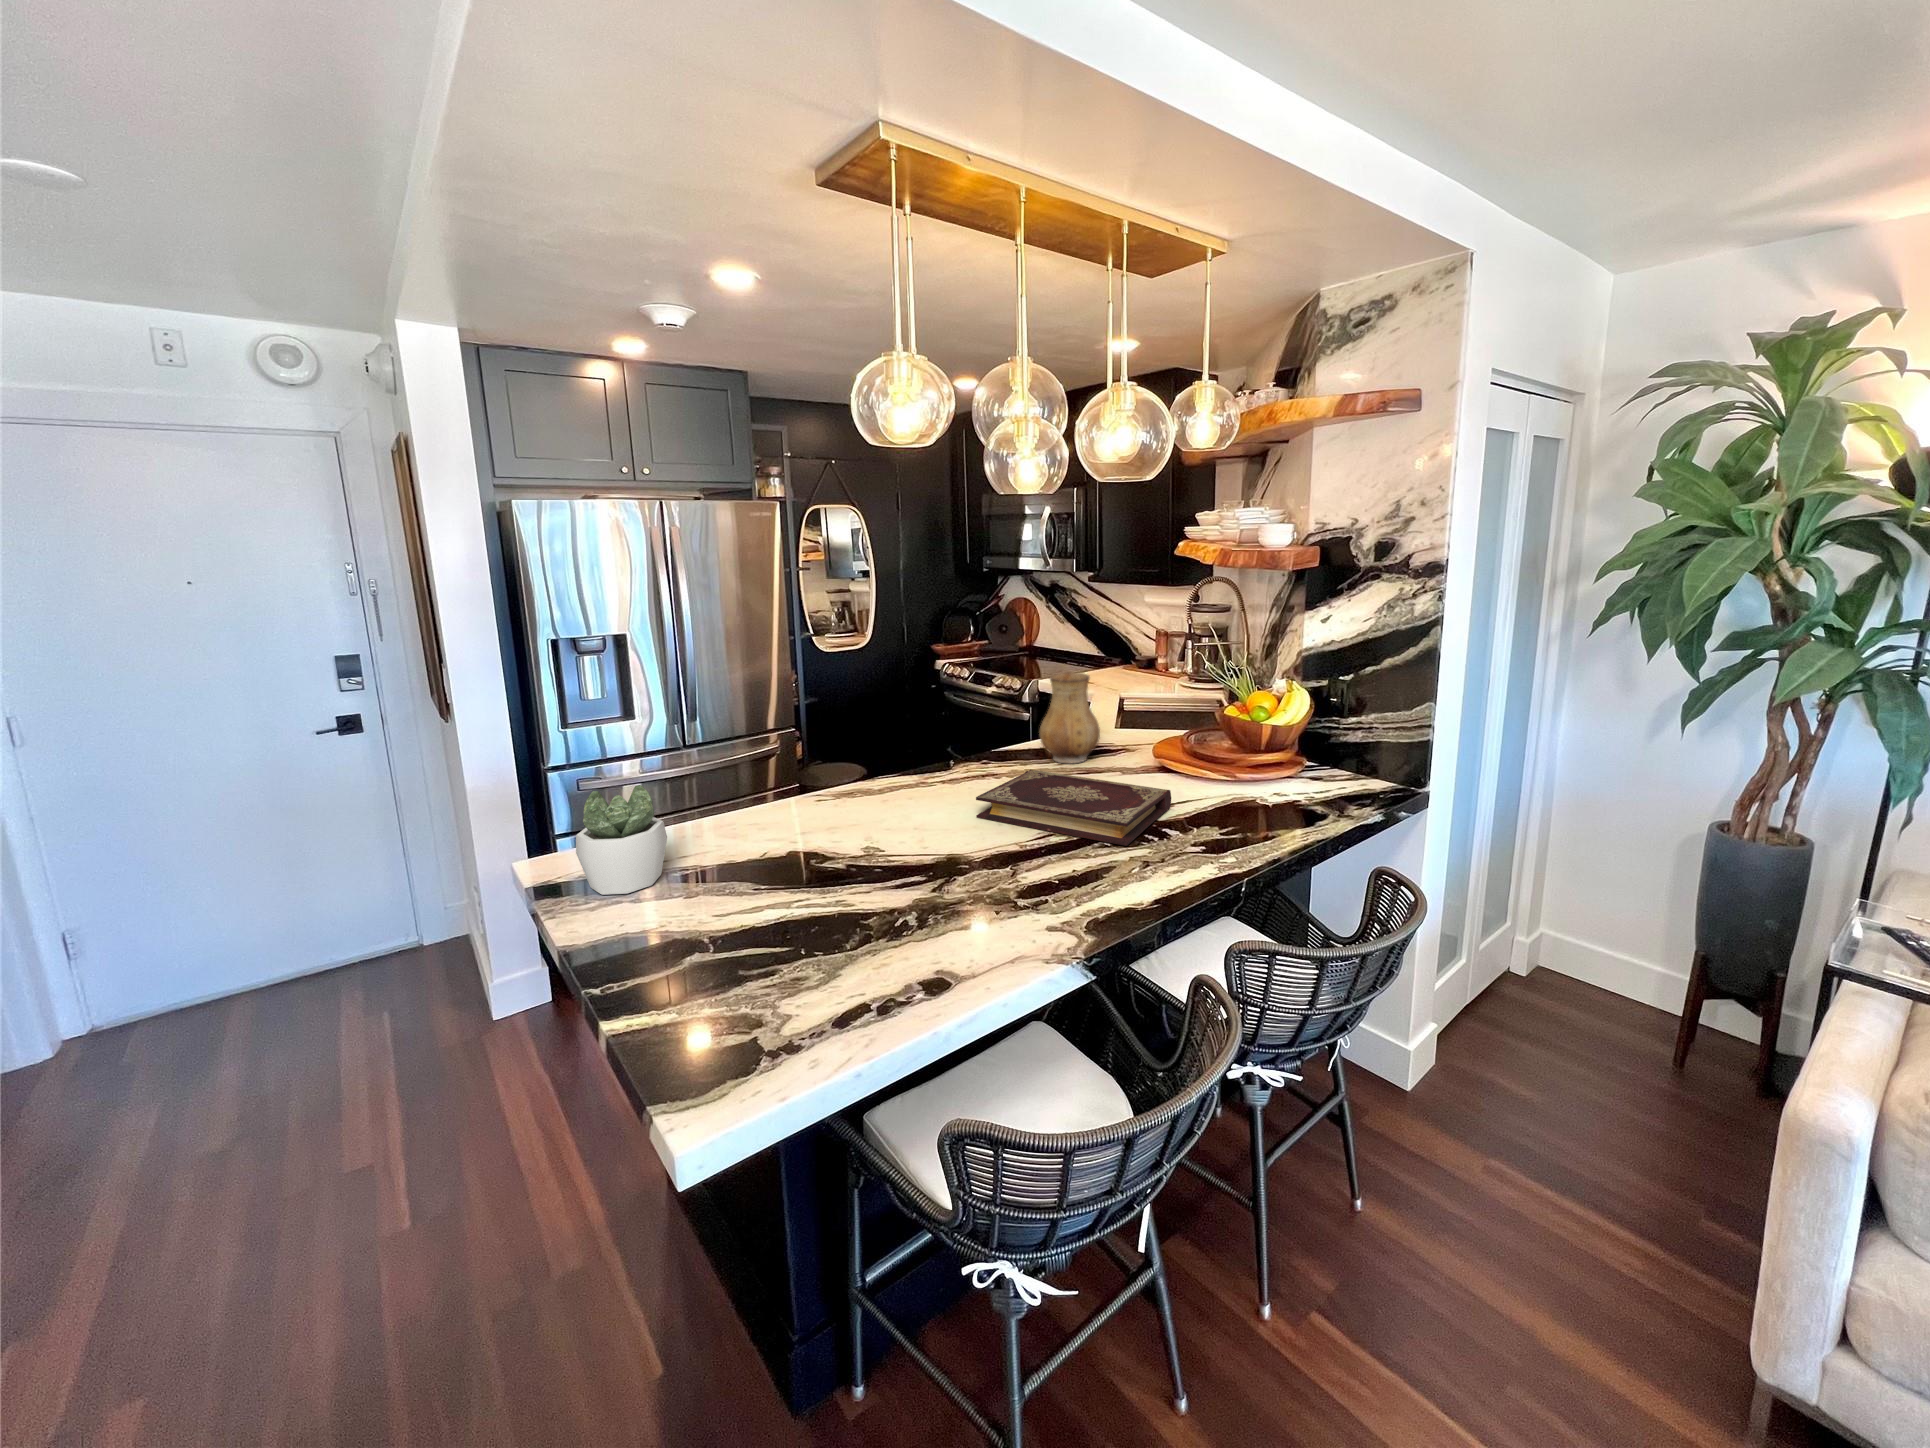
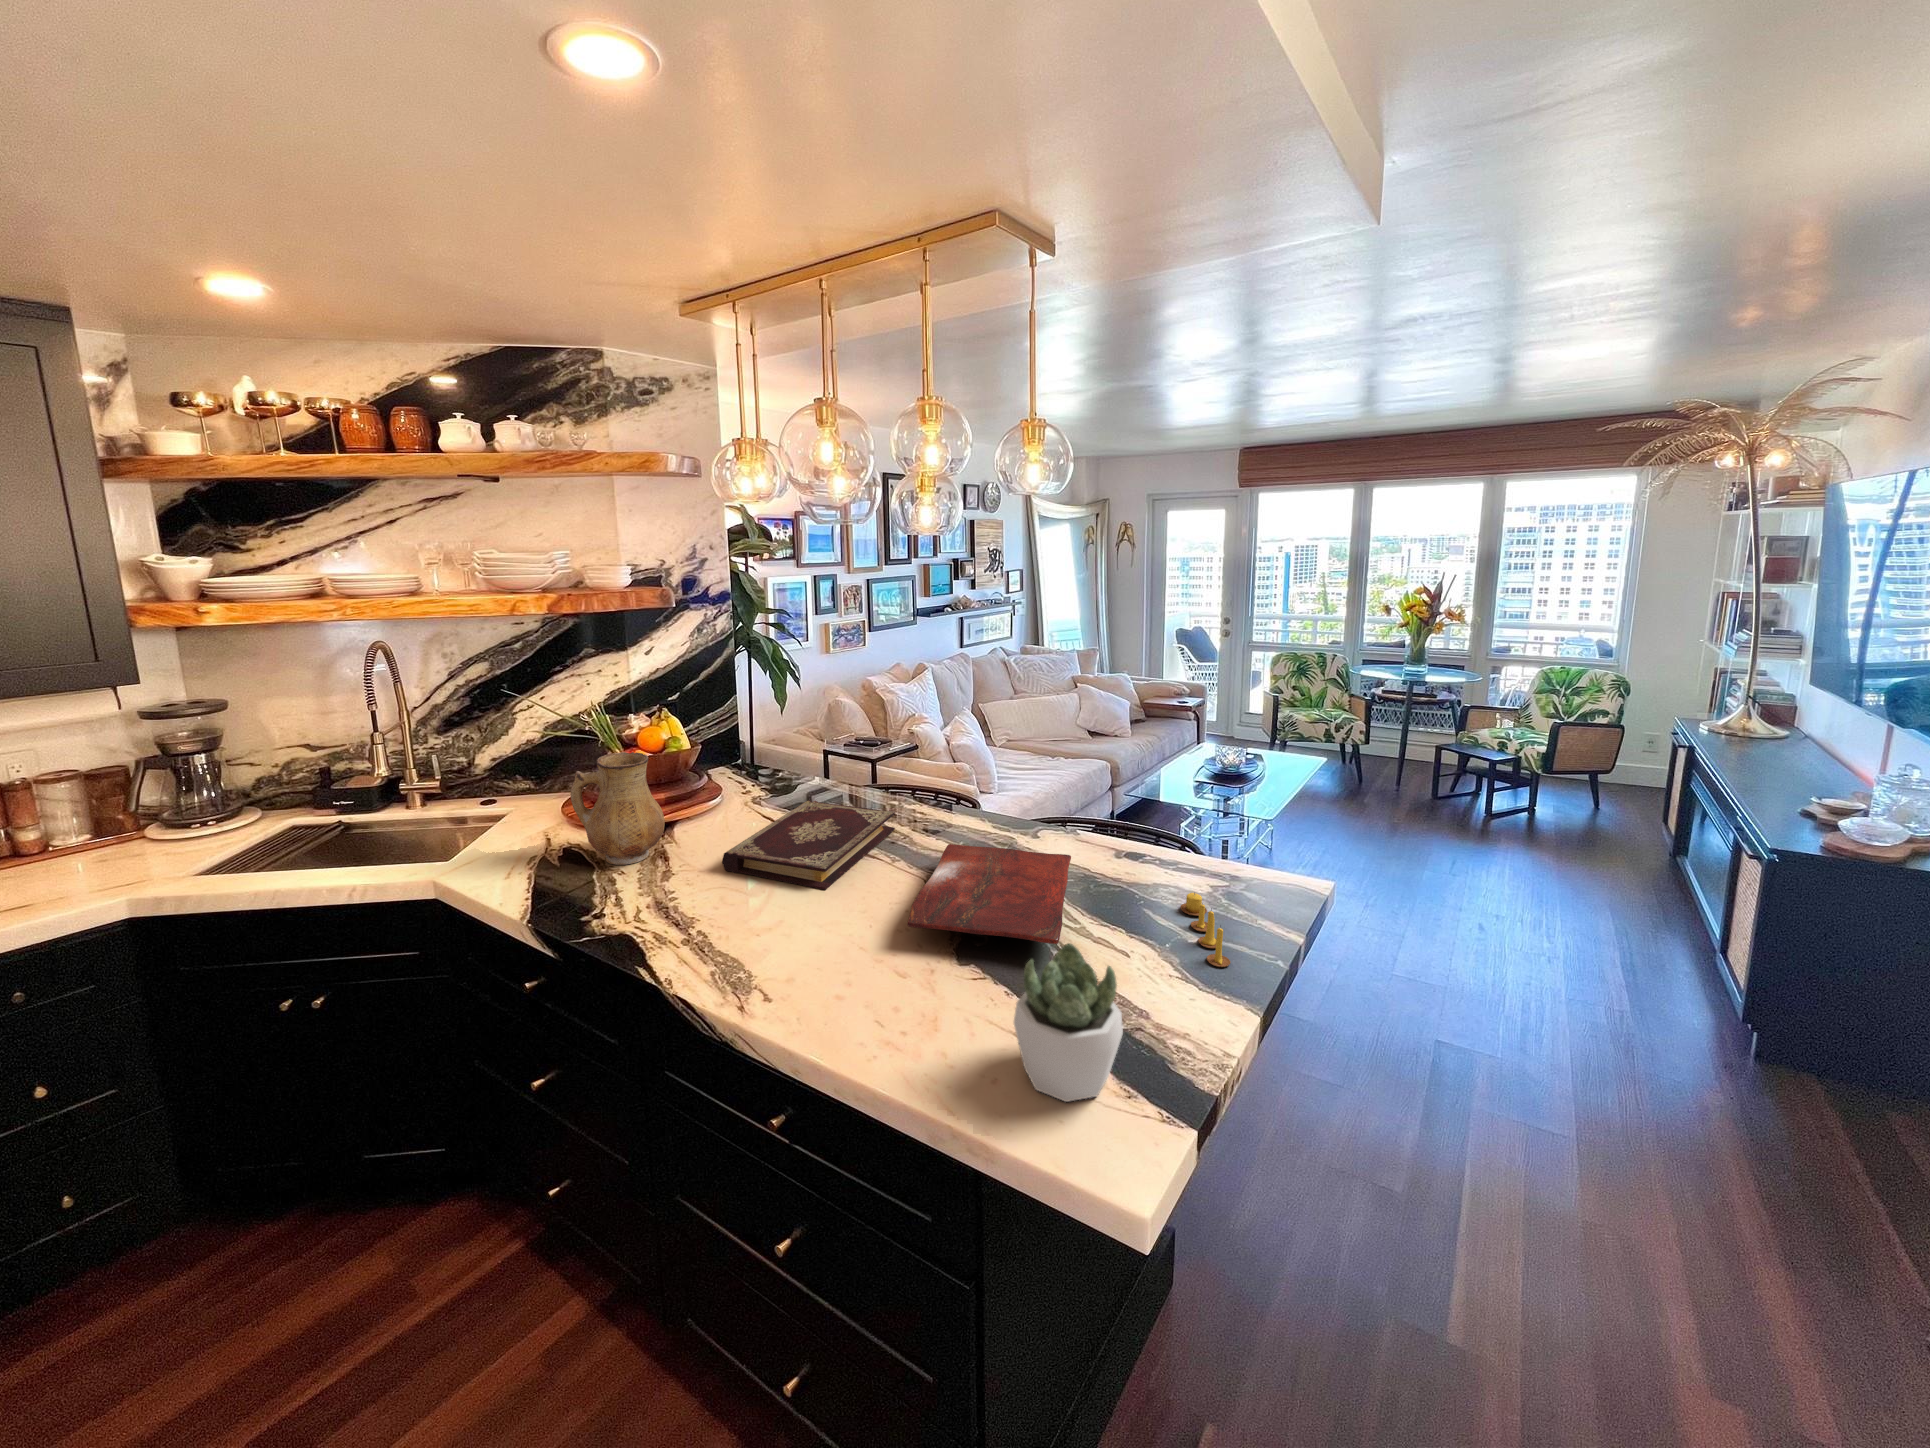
cutting board: none [757,820,1012,908] -> present [908,844,1071,944]
candle: none [661,947,819,1019] -> present [1180,893,1230,967]

